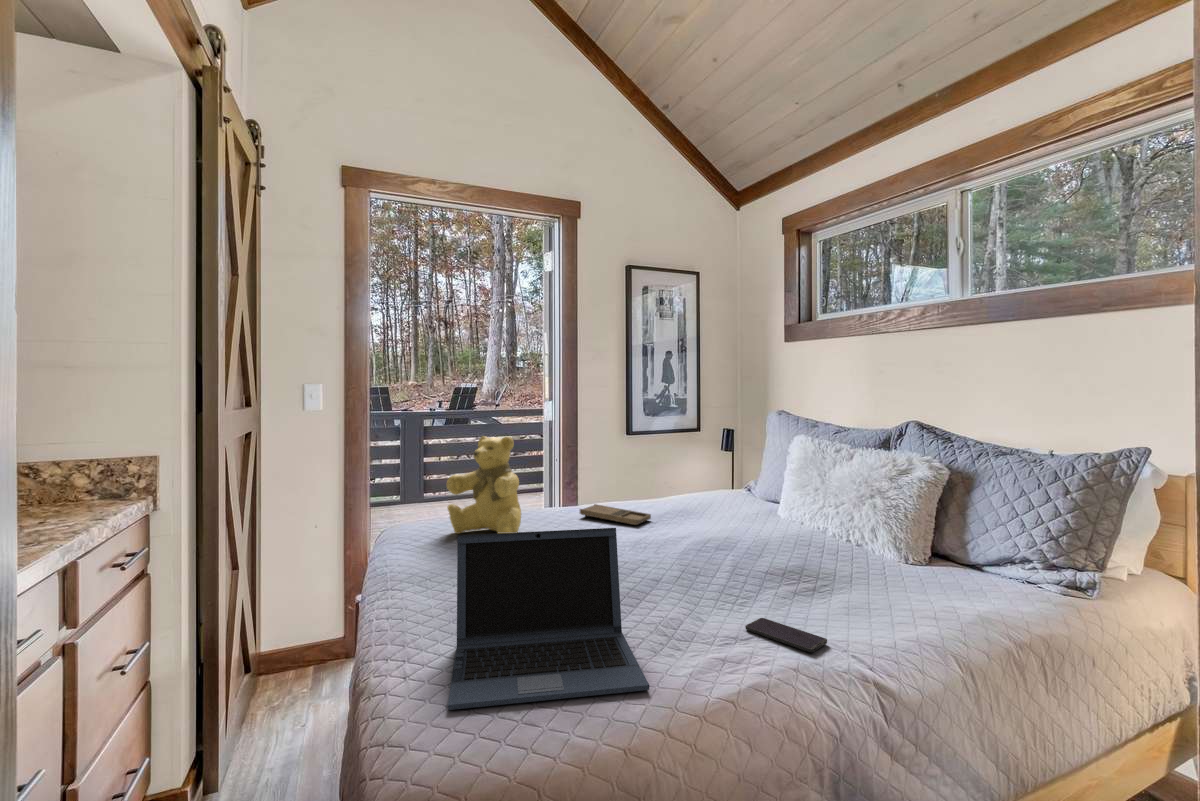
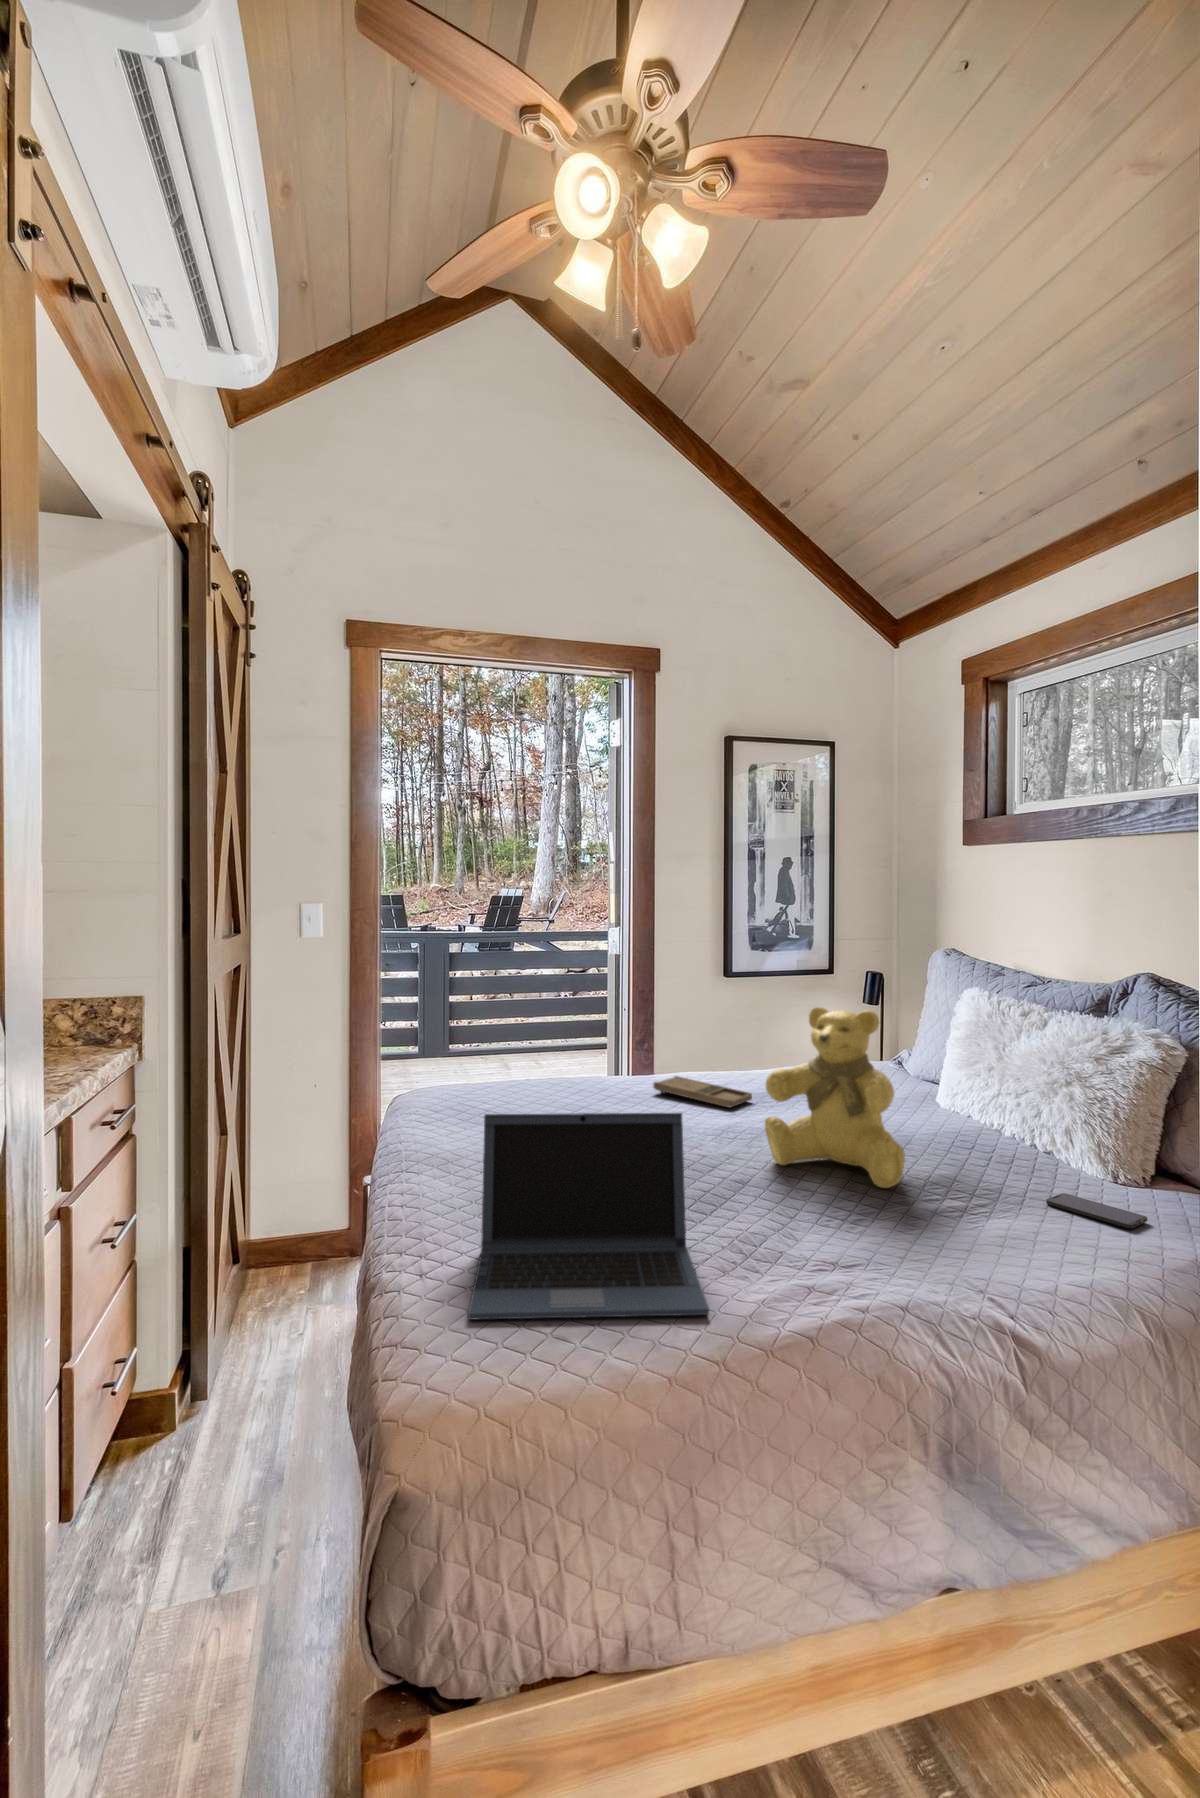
teddy bear: present [447,436,521,534] -> present [765,1007,905,1188]
smartphone: present [745,618,827,652] -> present [1046,1193,1148,1229]

